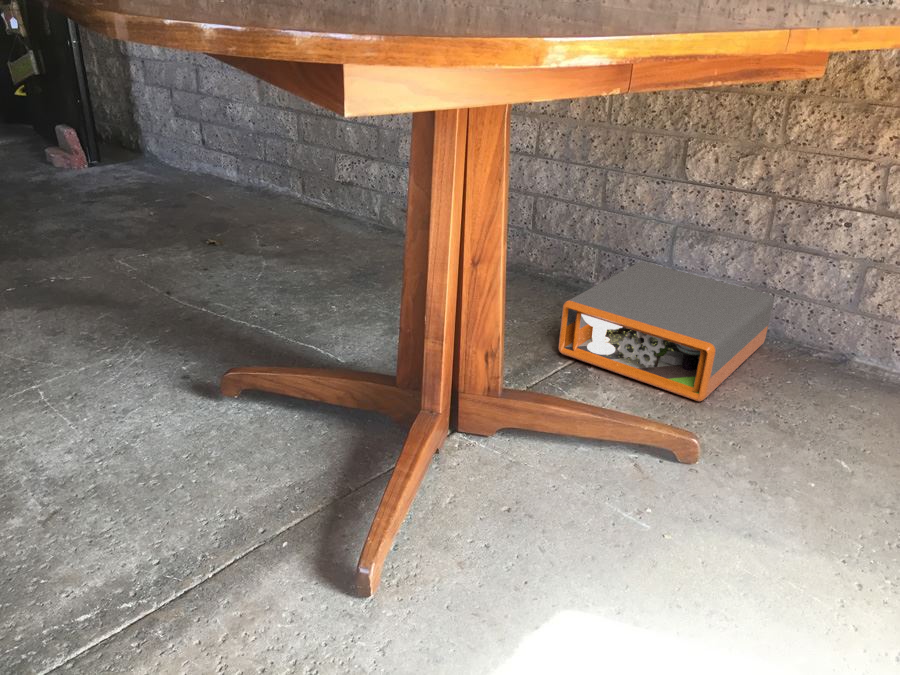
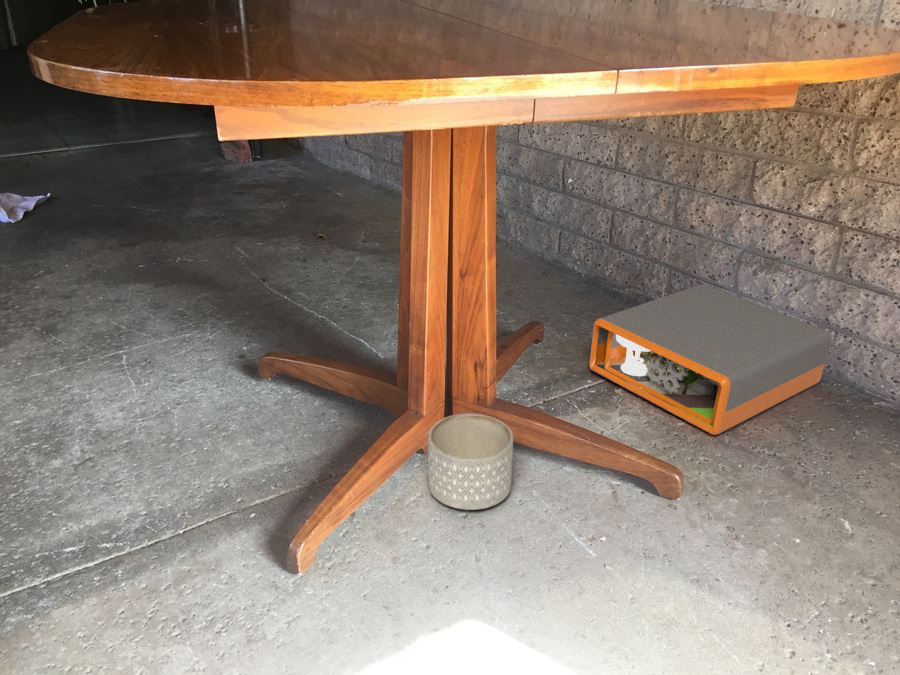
planter: none [457,405,547,504] -> present [428,413,513,510]

